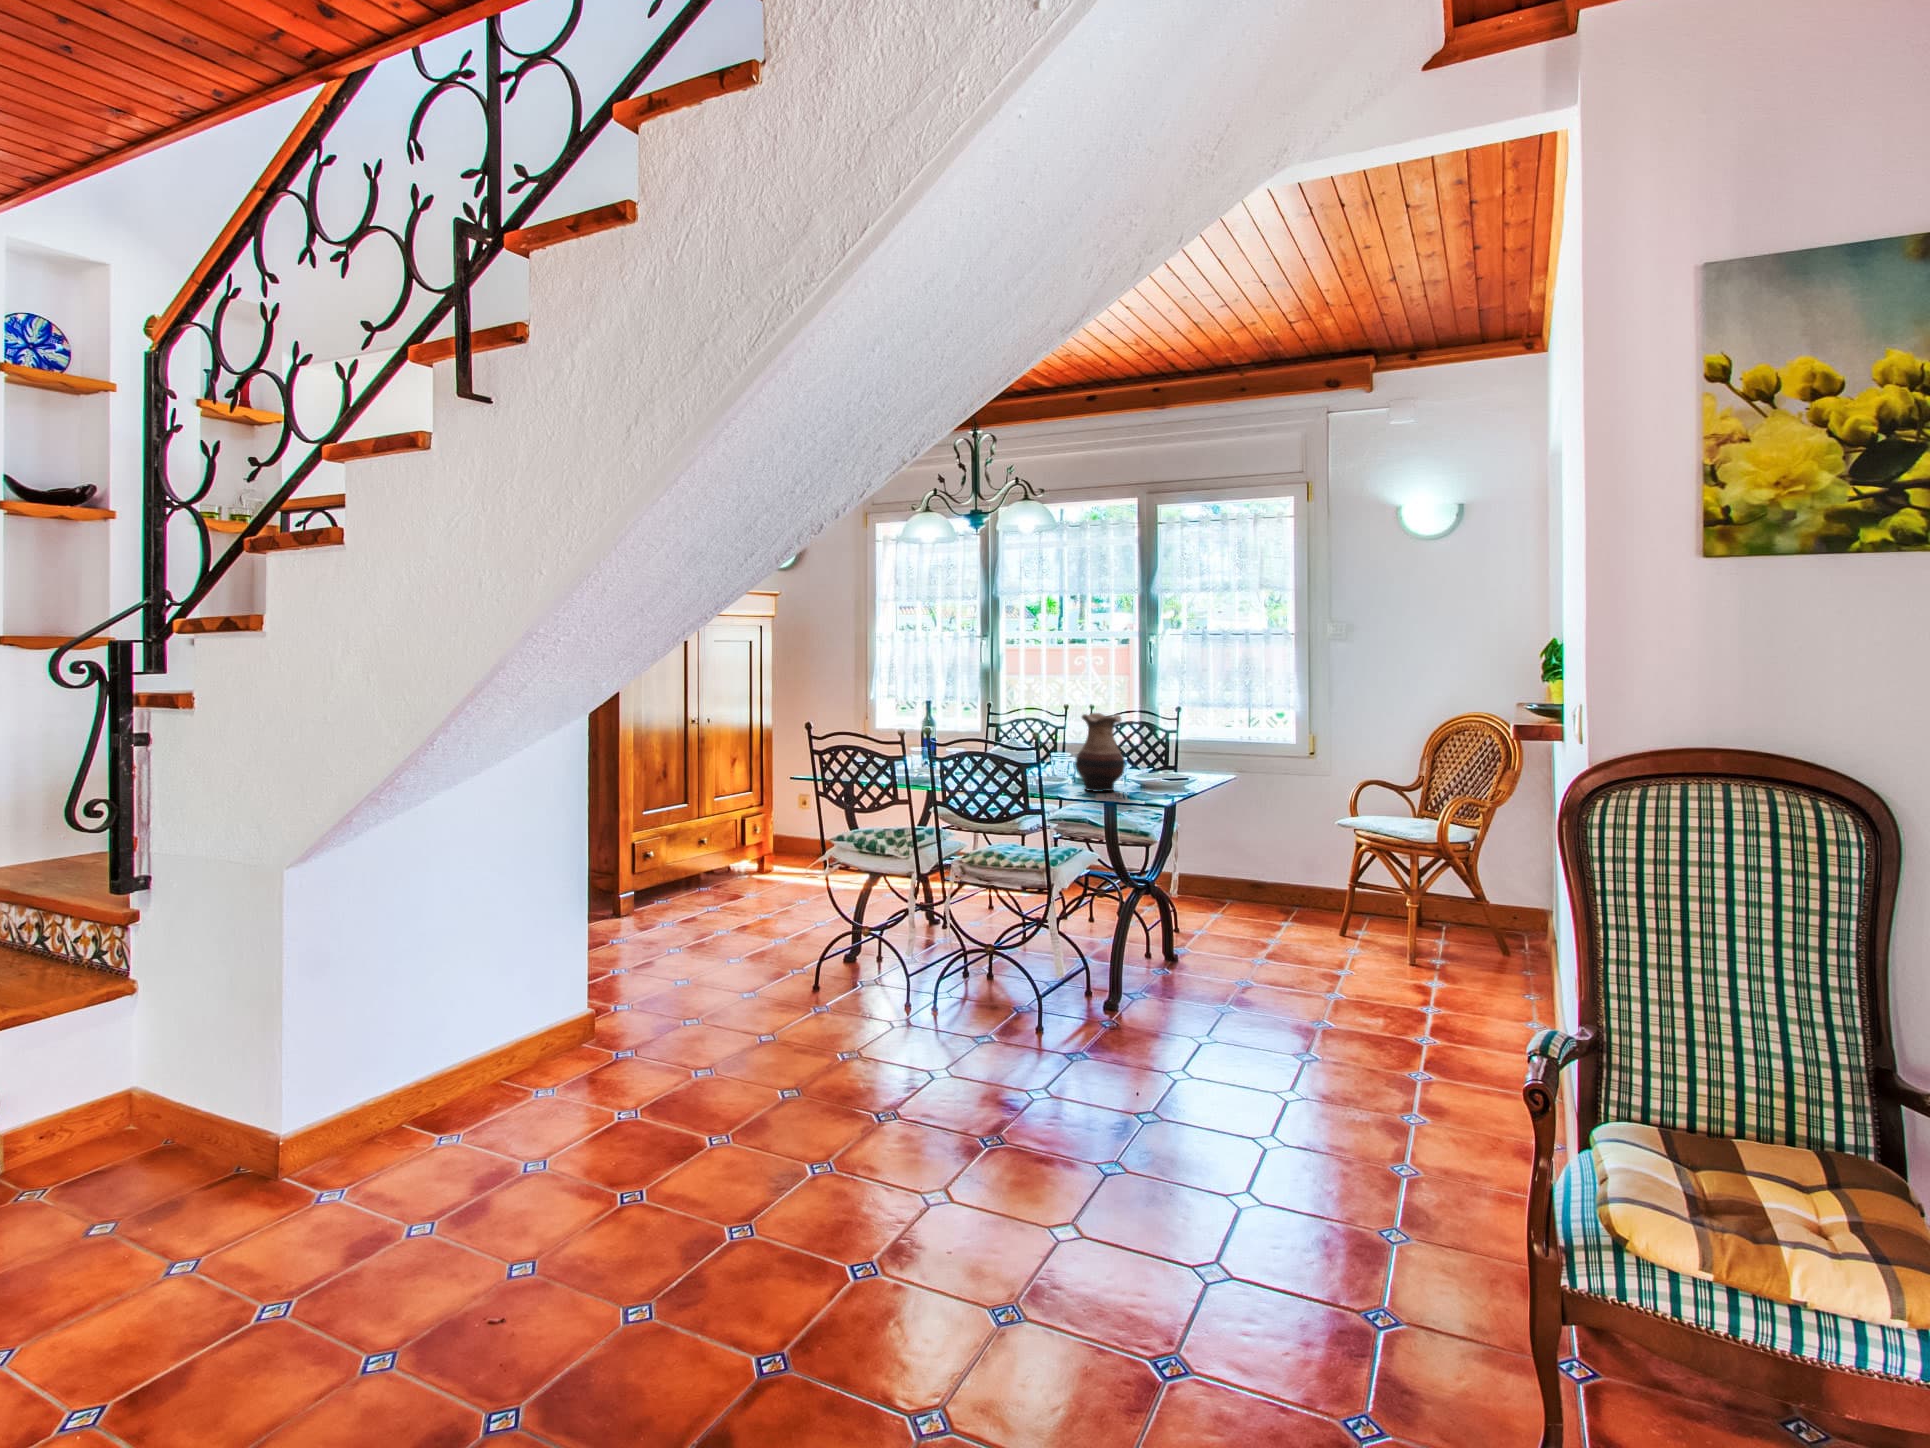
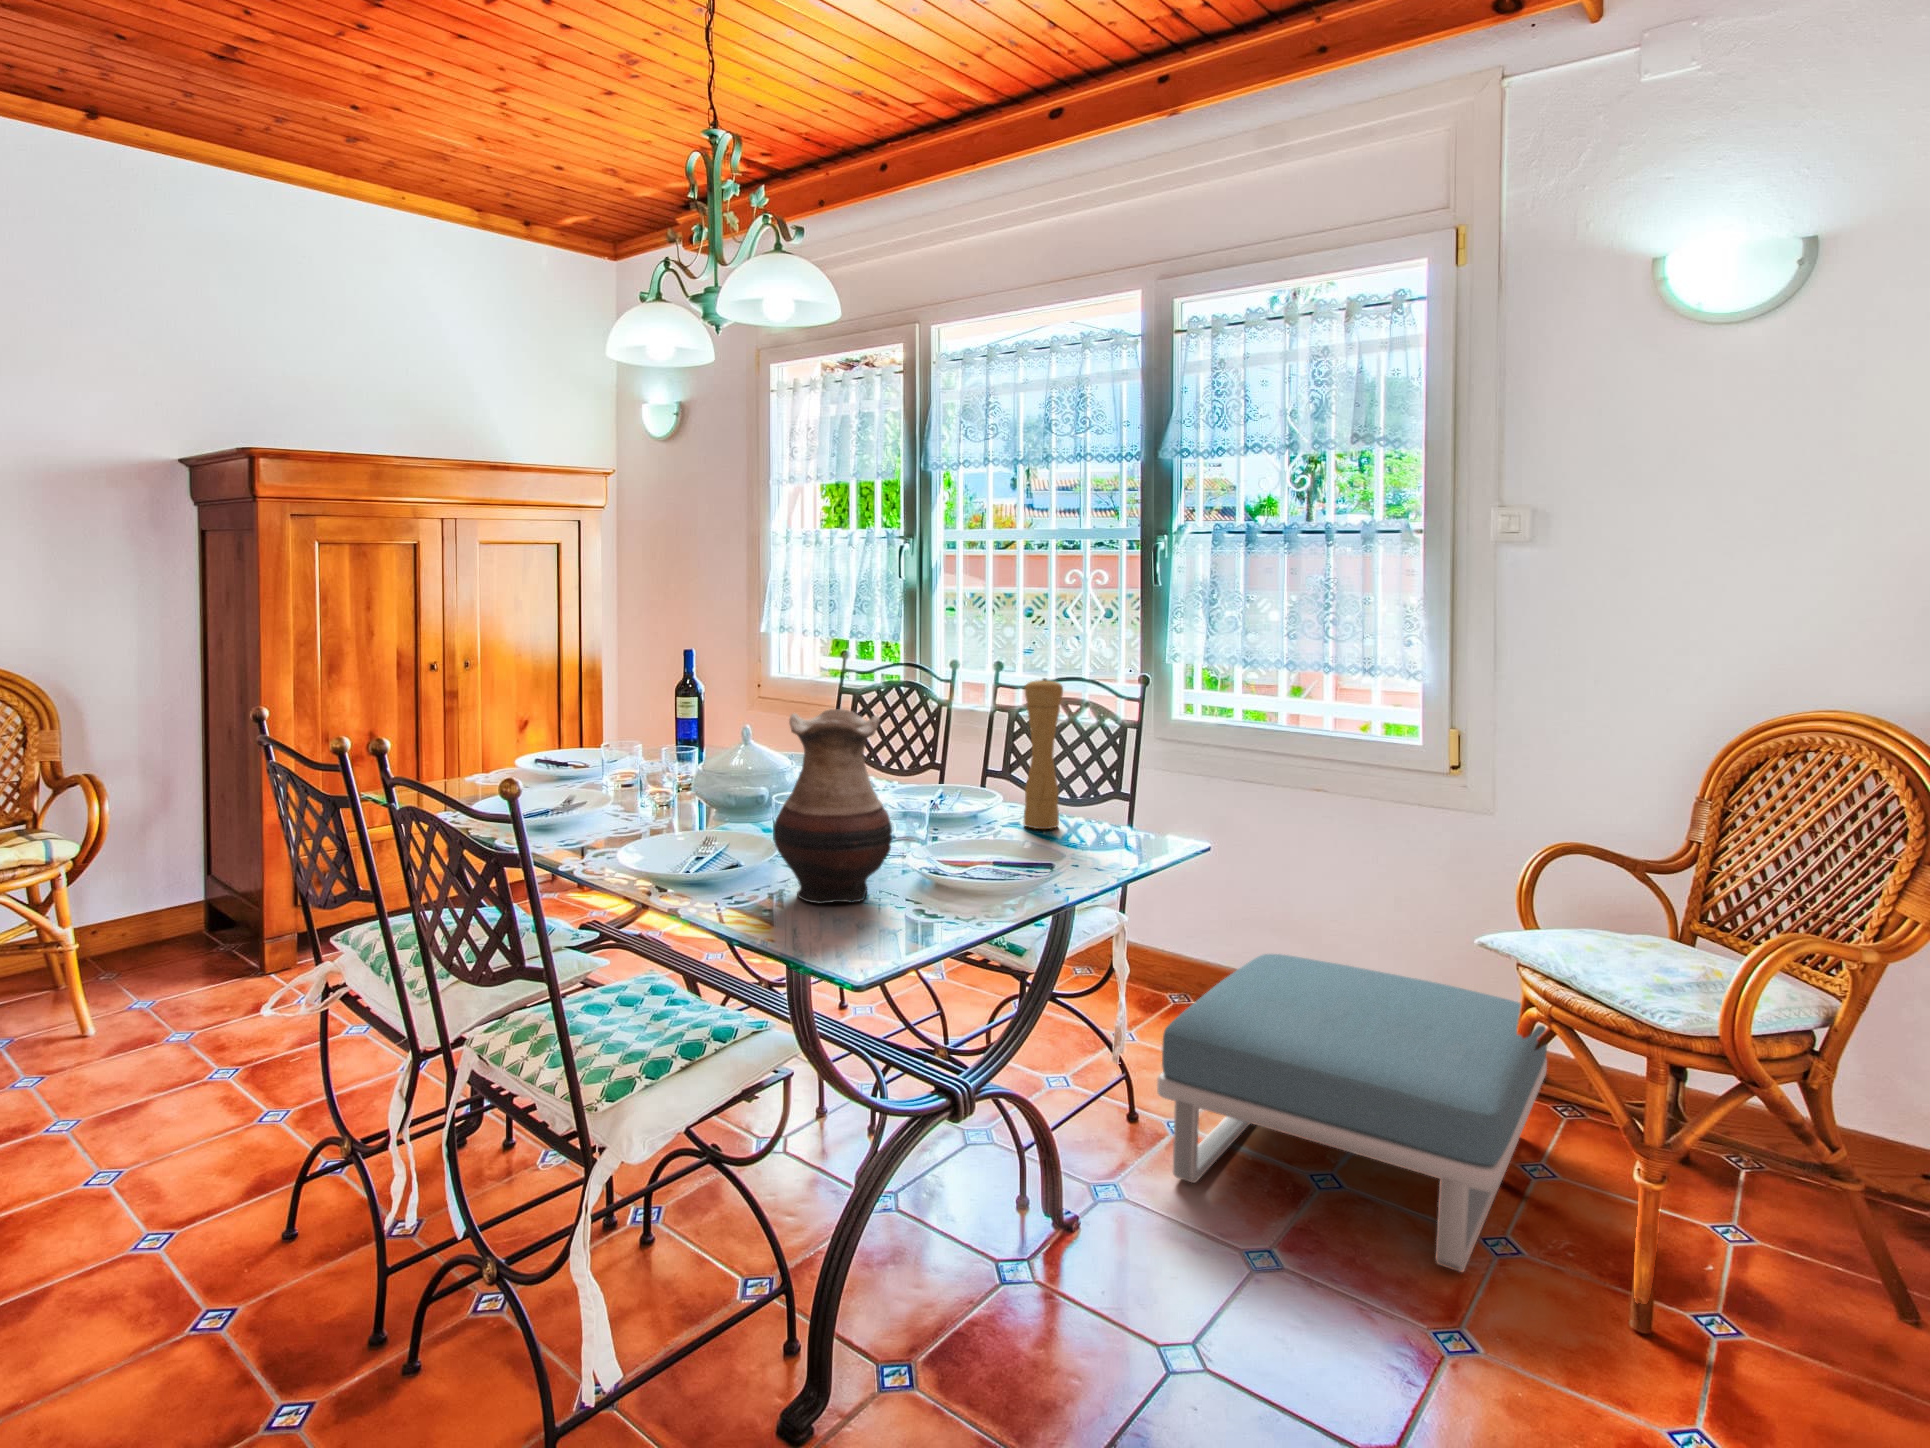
pepper mill: none [1141,702,1160,771] -> present [1024,678,1063,829]
footstool: none [1199,844,1364,952] -> present [1157,954,1548,1272]

